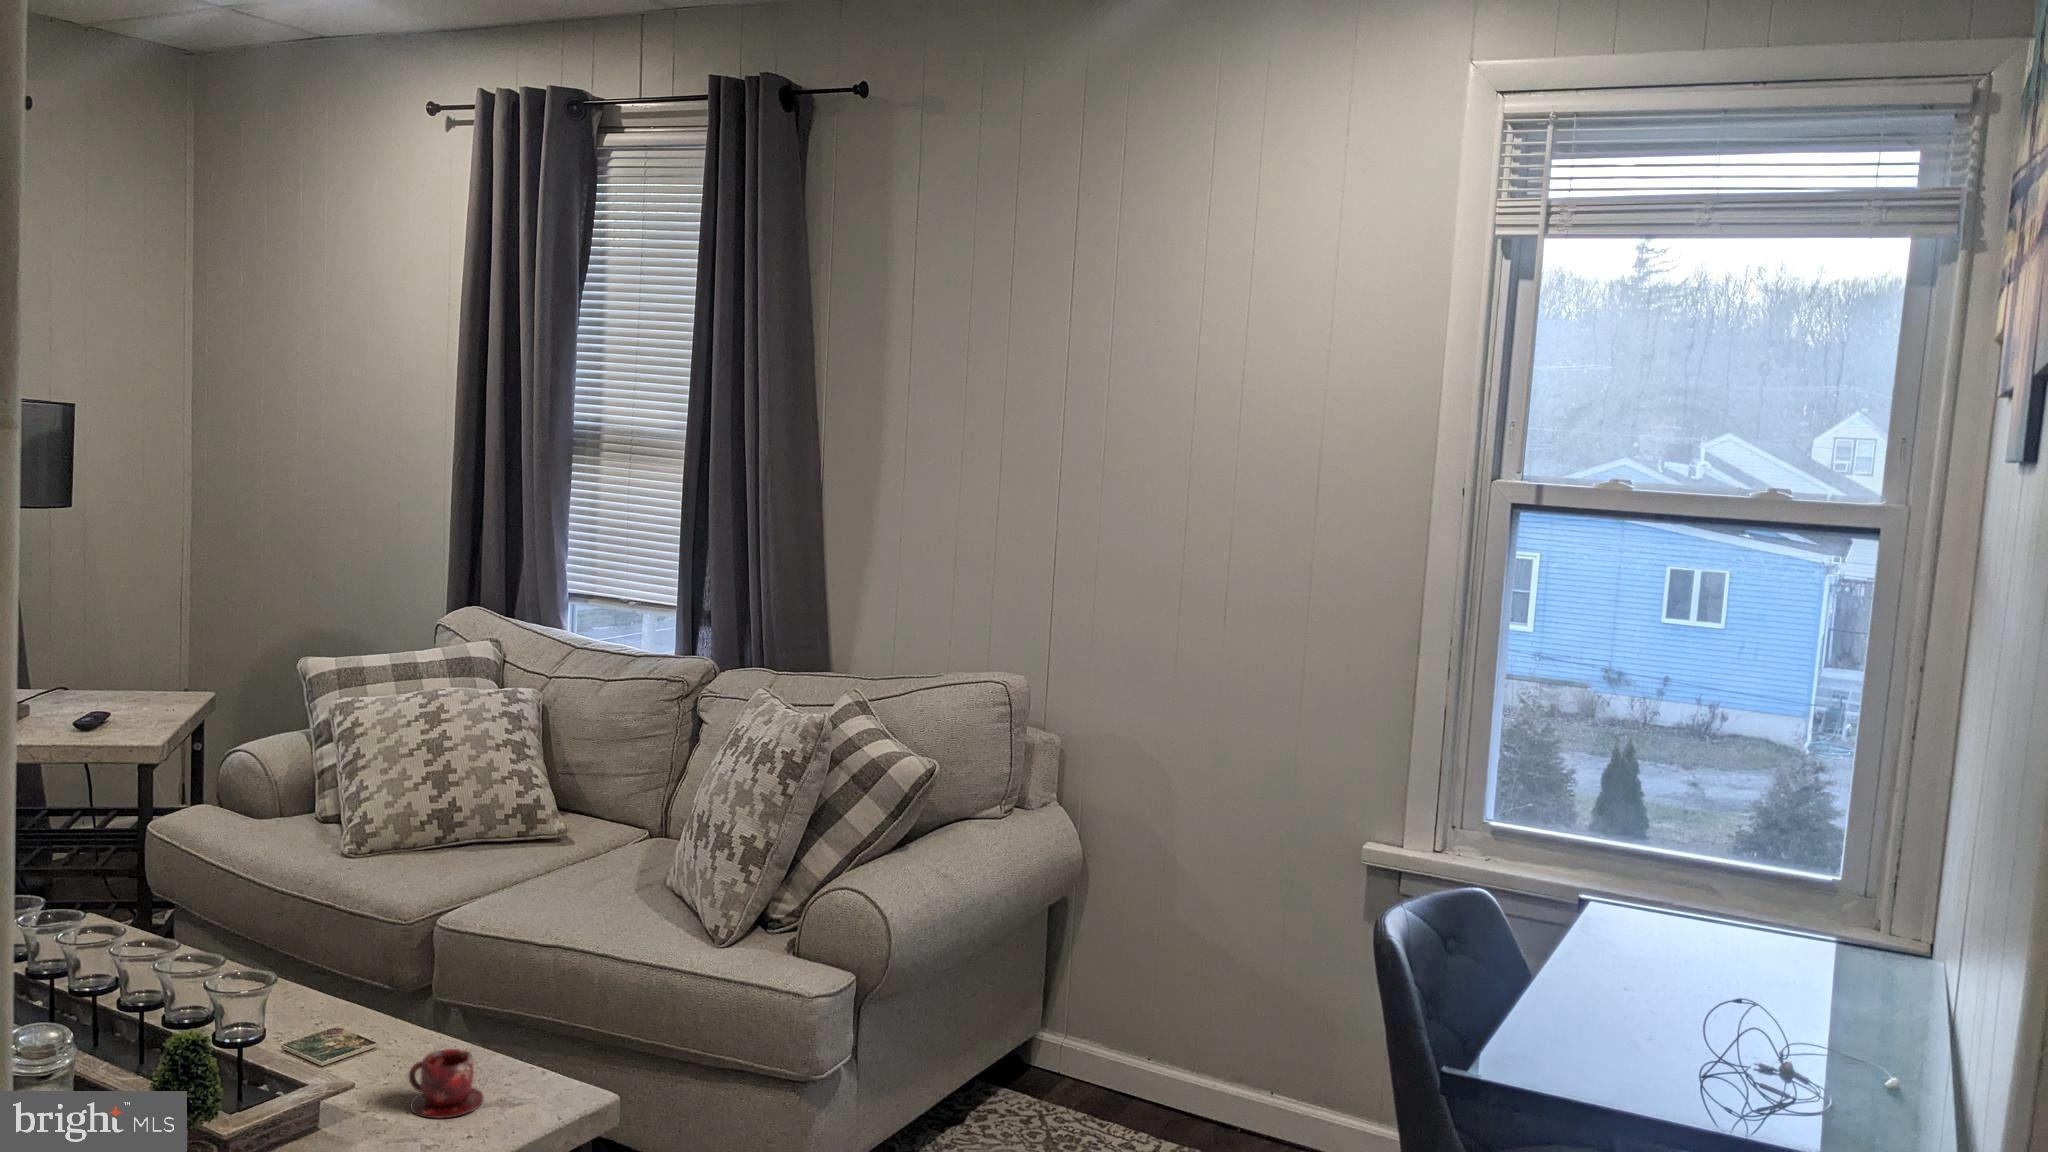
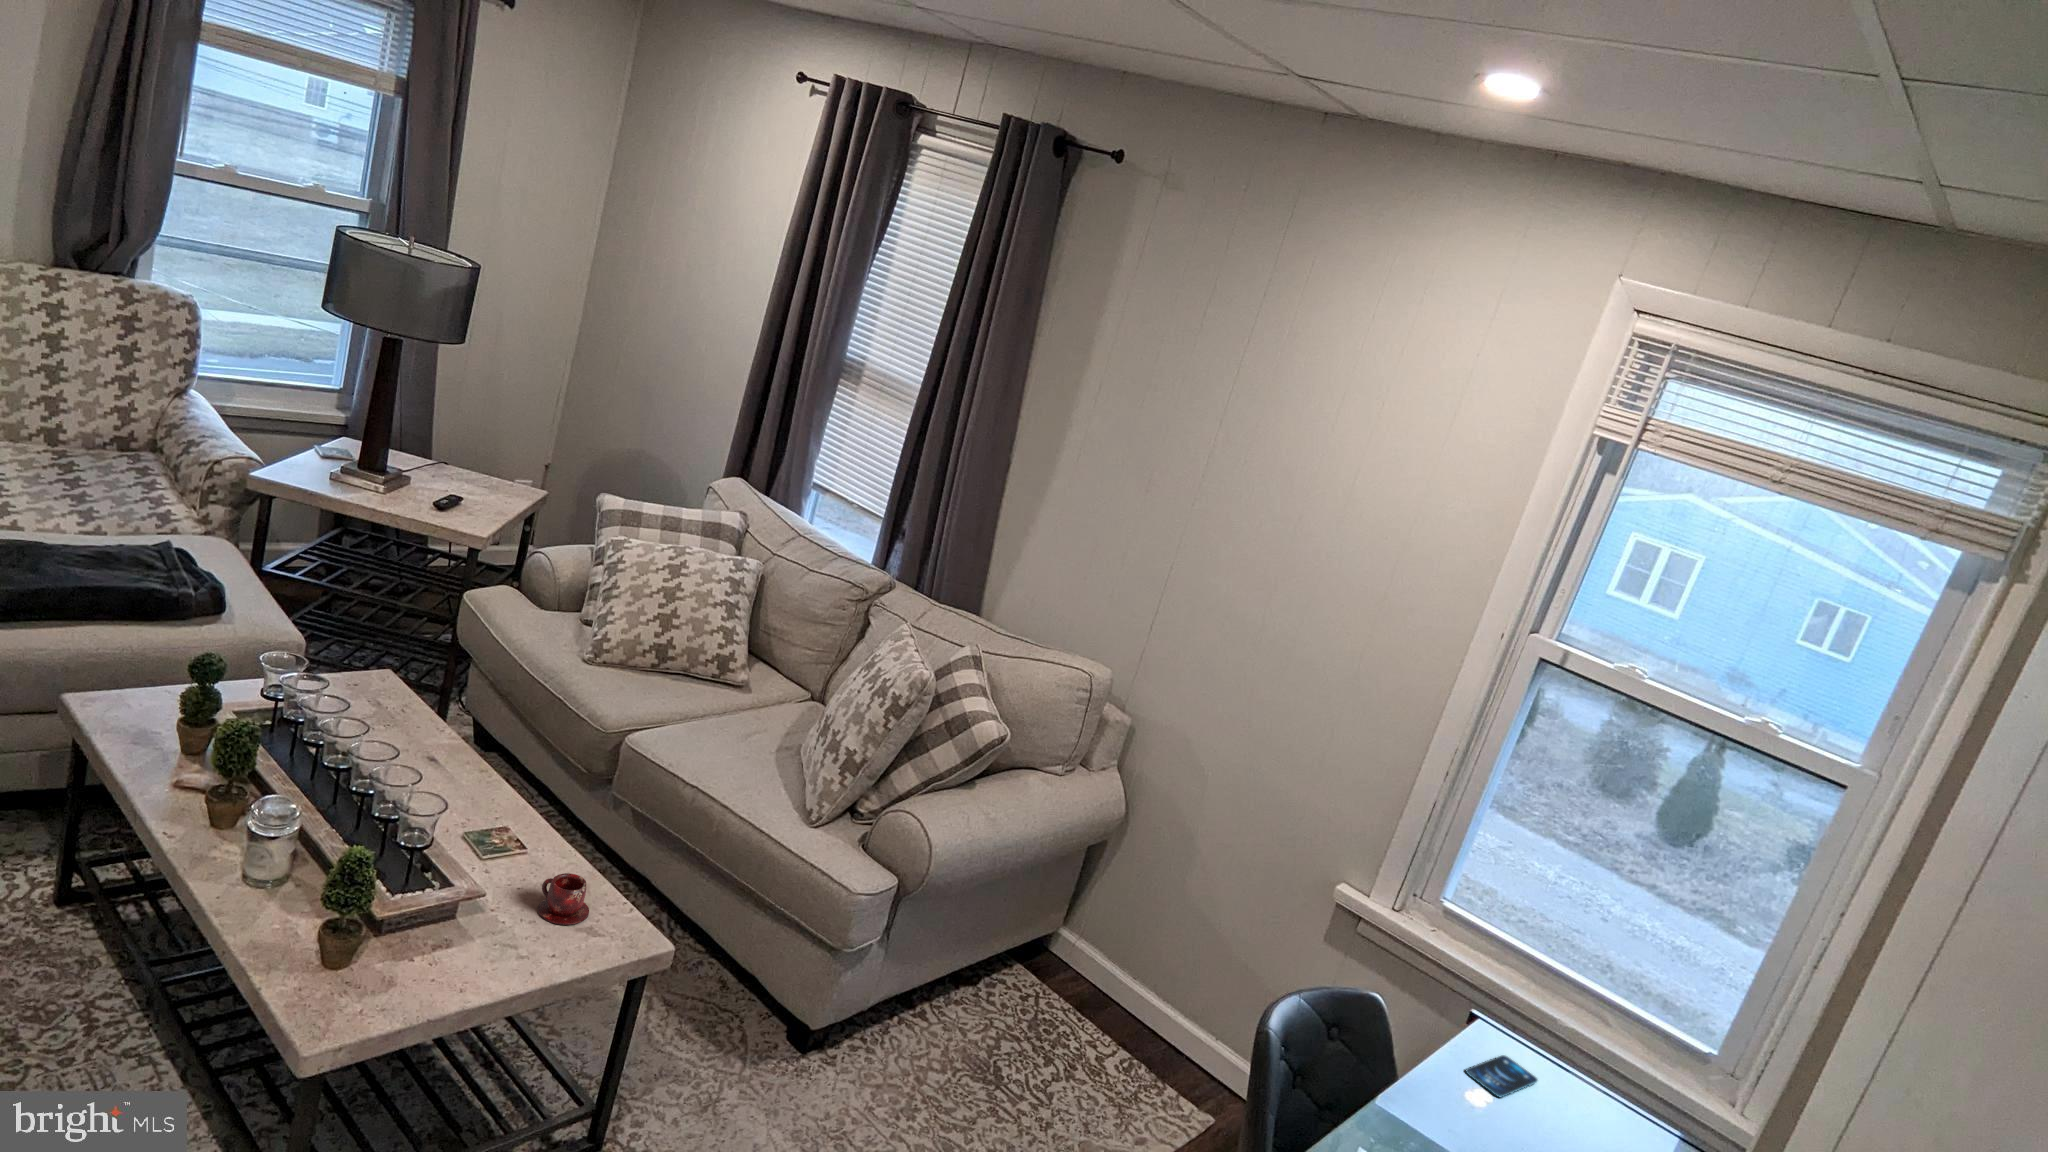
smartphone: none [1621,916,1696,949] -> present [1466,1055,1537,1097]

